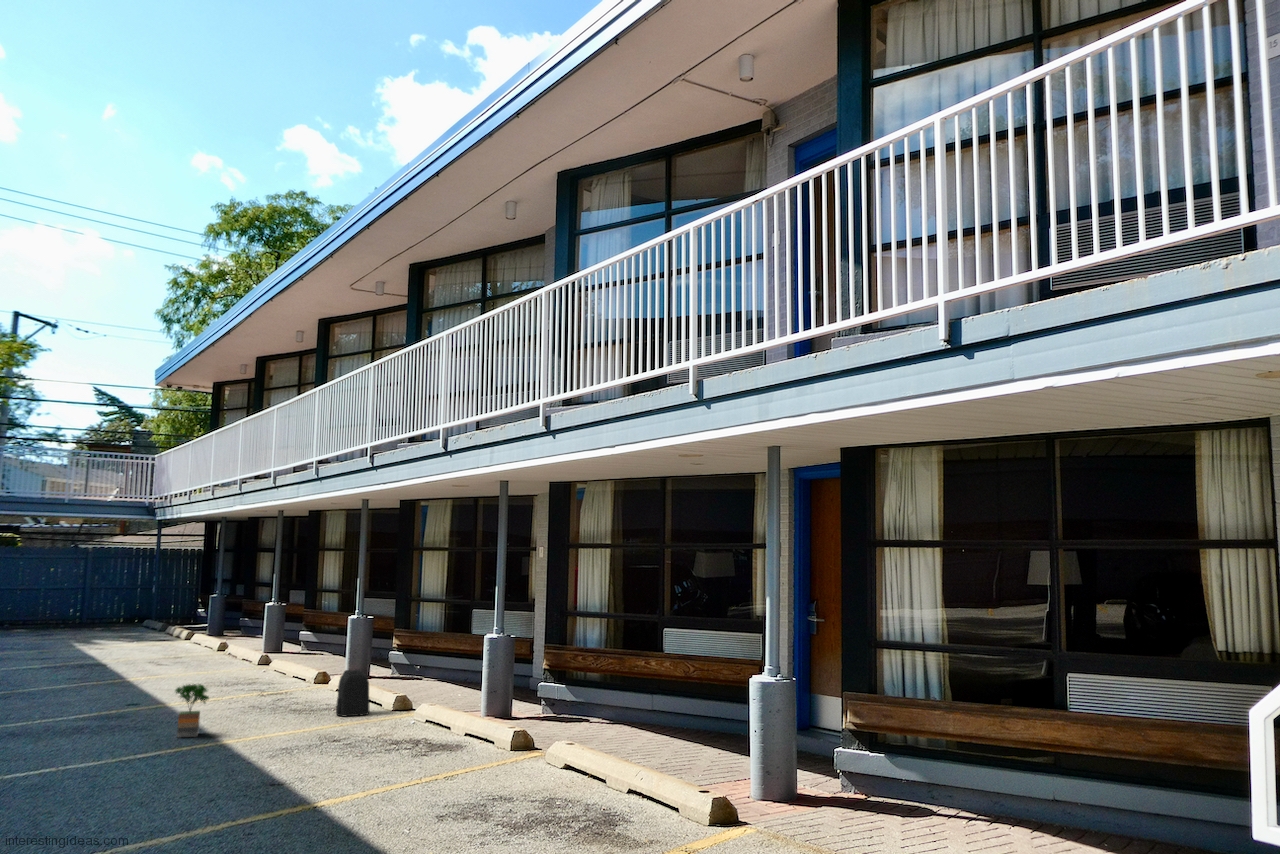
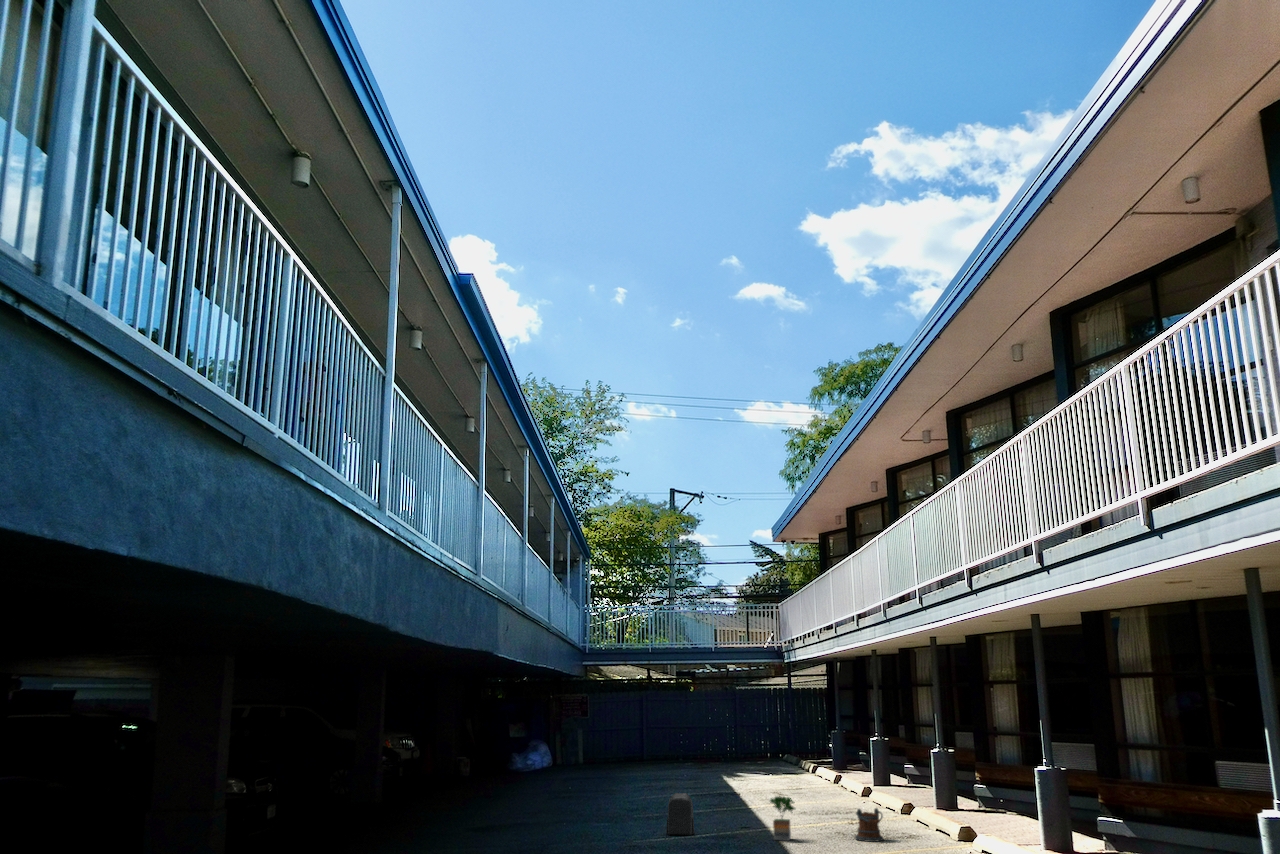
backpack: present [336,670,369,716] -> present [666,793,694,835]
bucket: none [280,689,316,728] -> present [855,808,883,842]

